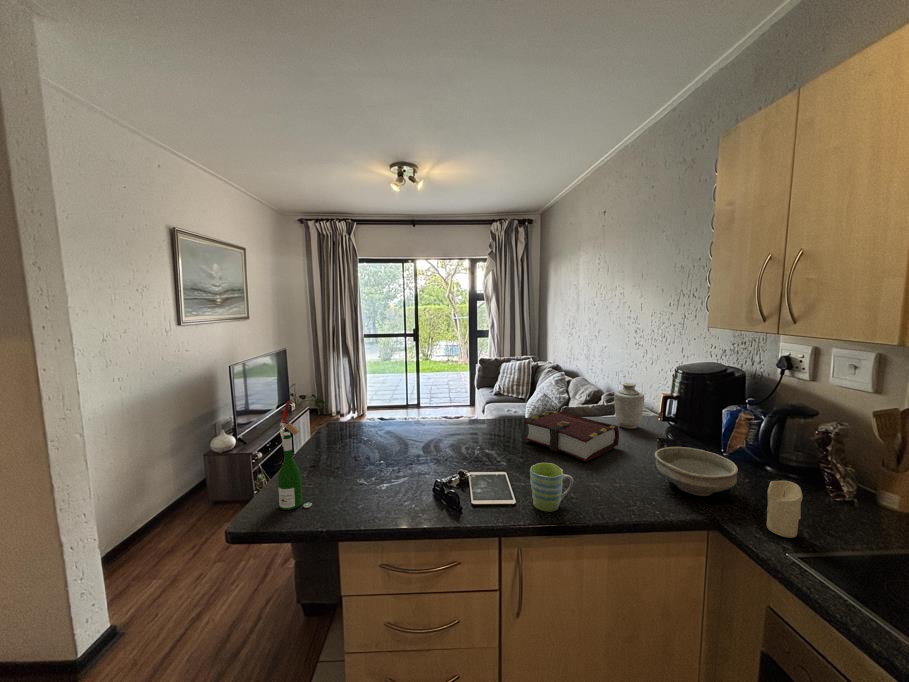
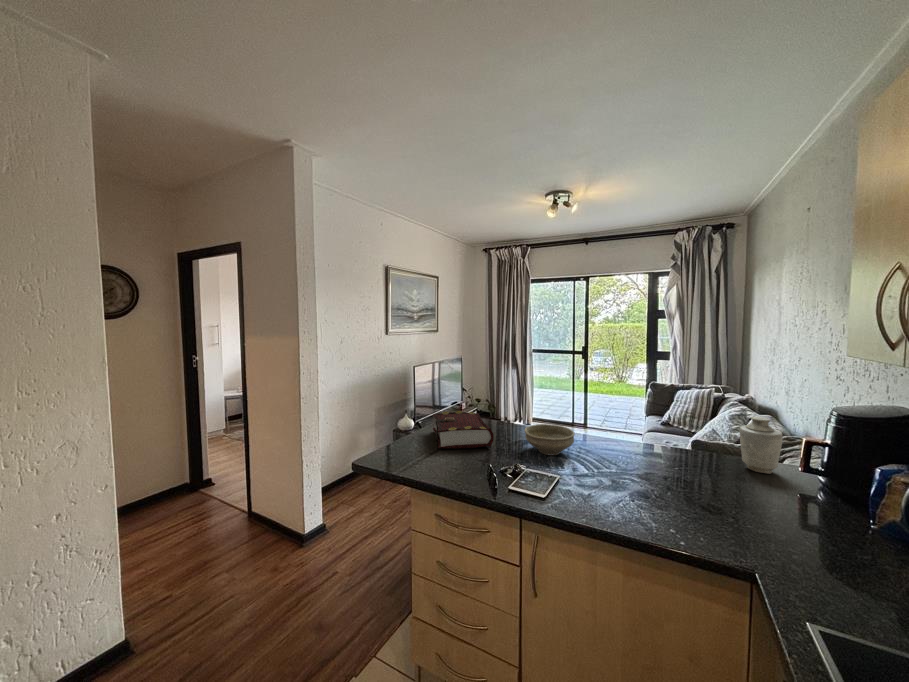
wine bottle: present [278,400,311,510] -> none [382,384,401,461]
book: present [524,411,619,461] -> present [433,411,494,448]
bowl: present [655,447,738,496] -> present [525,424,575,455]
mug: present [530,463,573,512] -> none [555,467,598,512]
candle: present [767,481,803,538] -> none [824,544,872,623]

